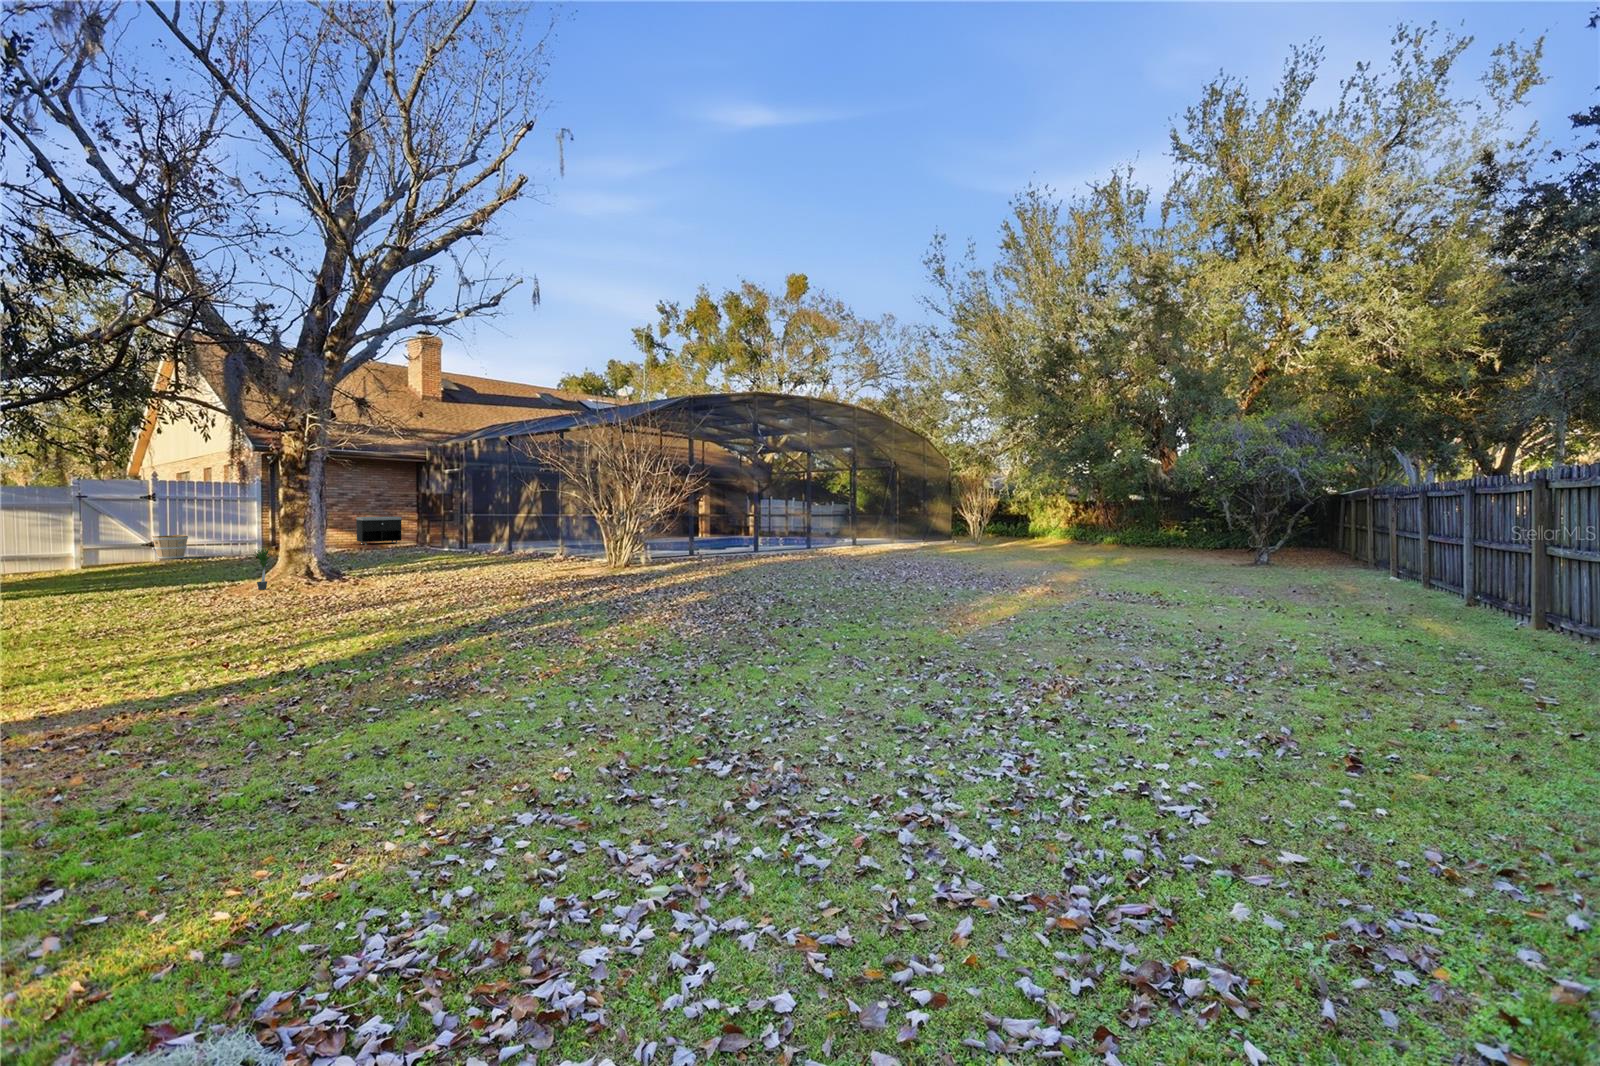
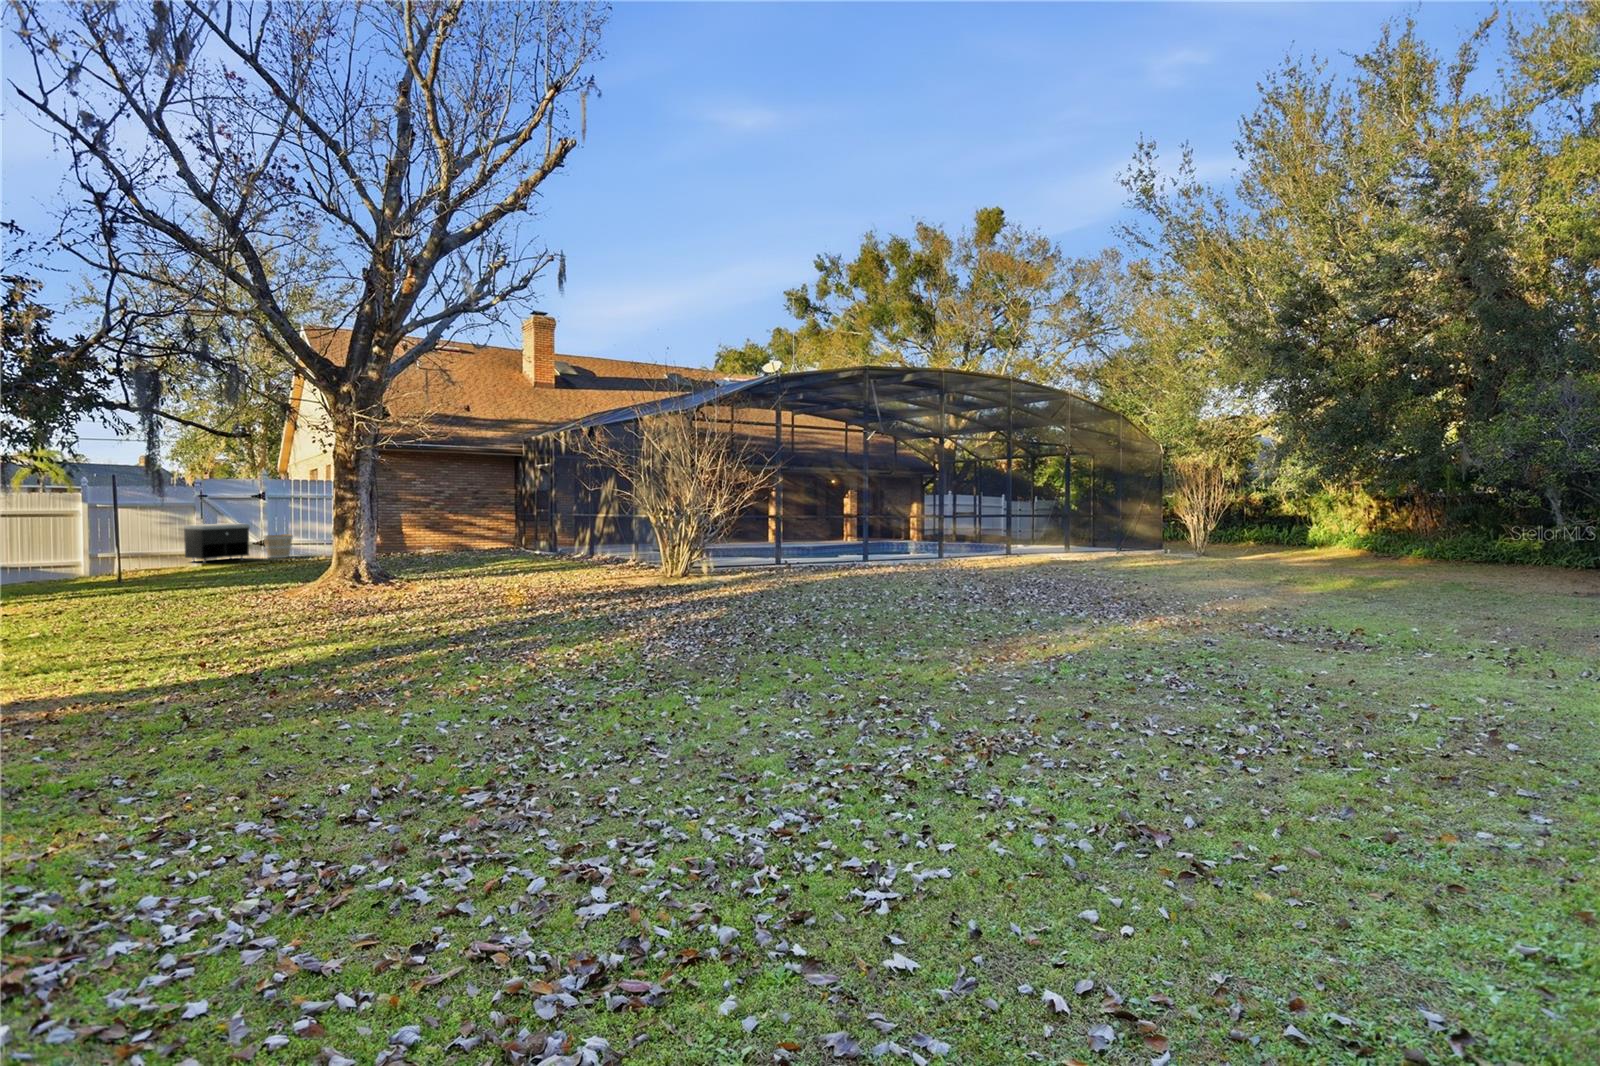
storage bench: present [356,516,402,545] -> present [184,523,250,562]
potted plant: present [254,548,272,590] -> none [297,542,333,590]

